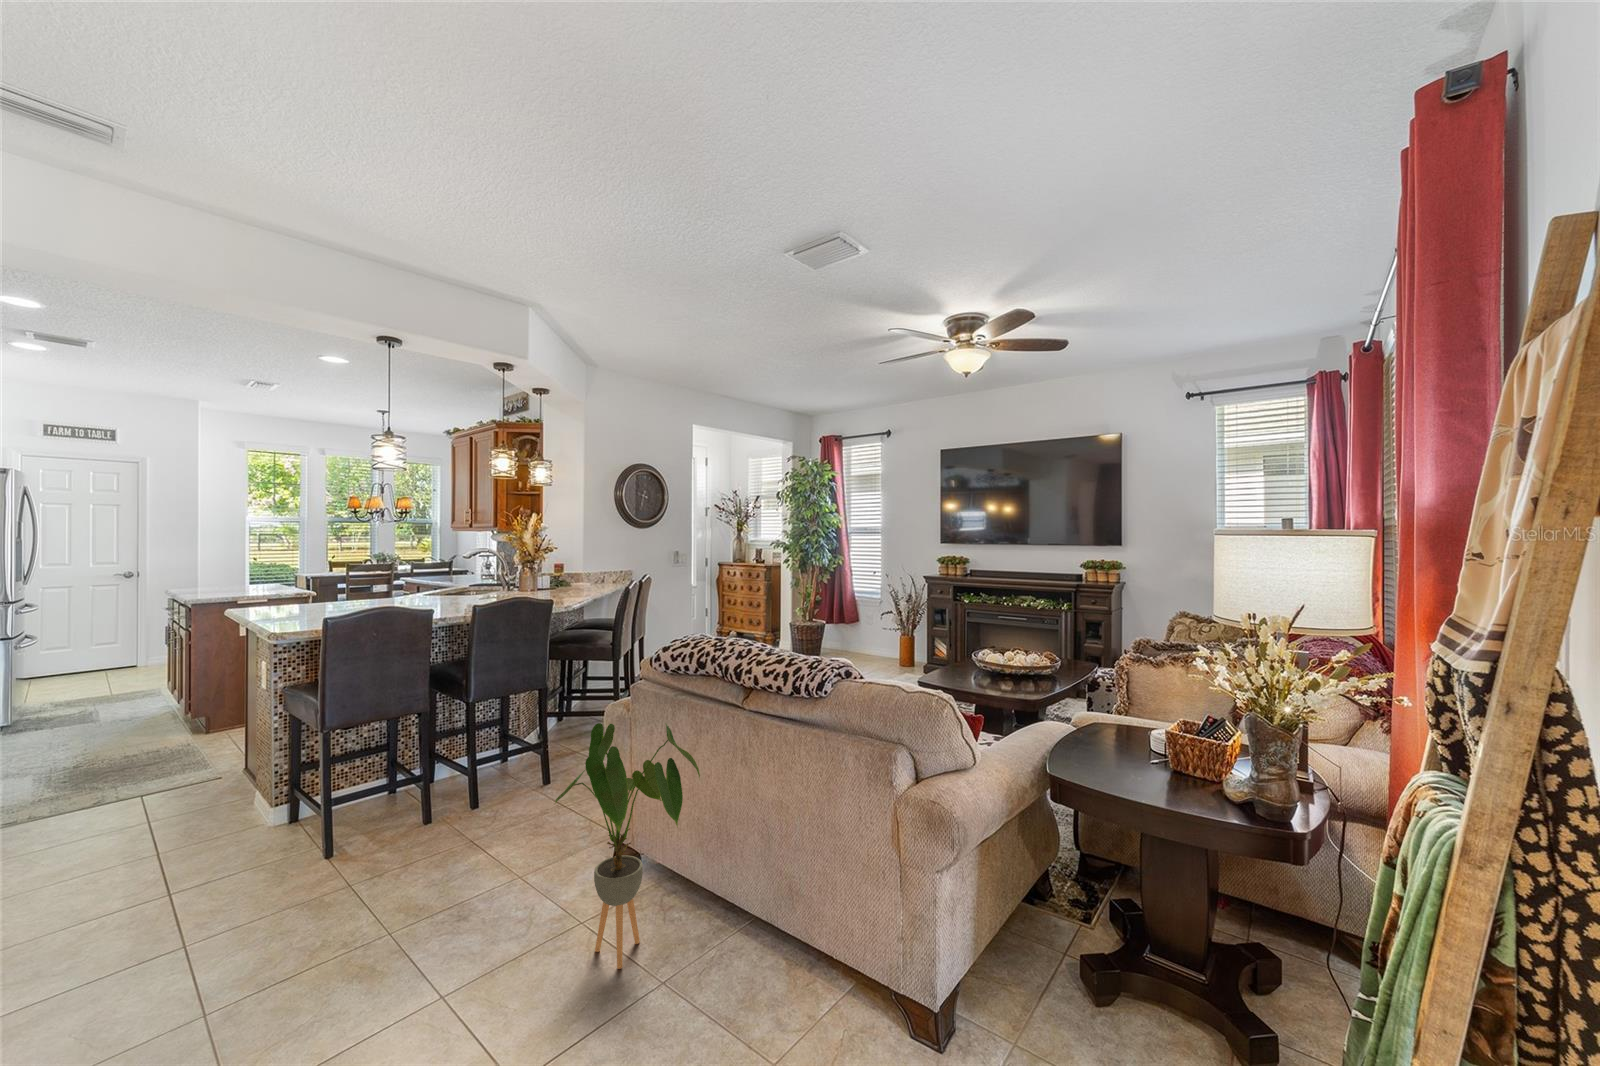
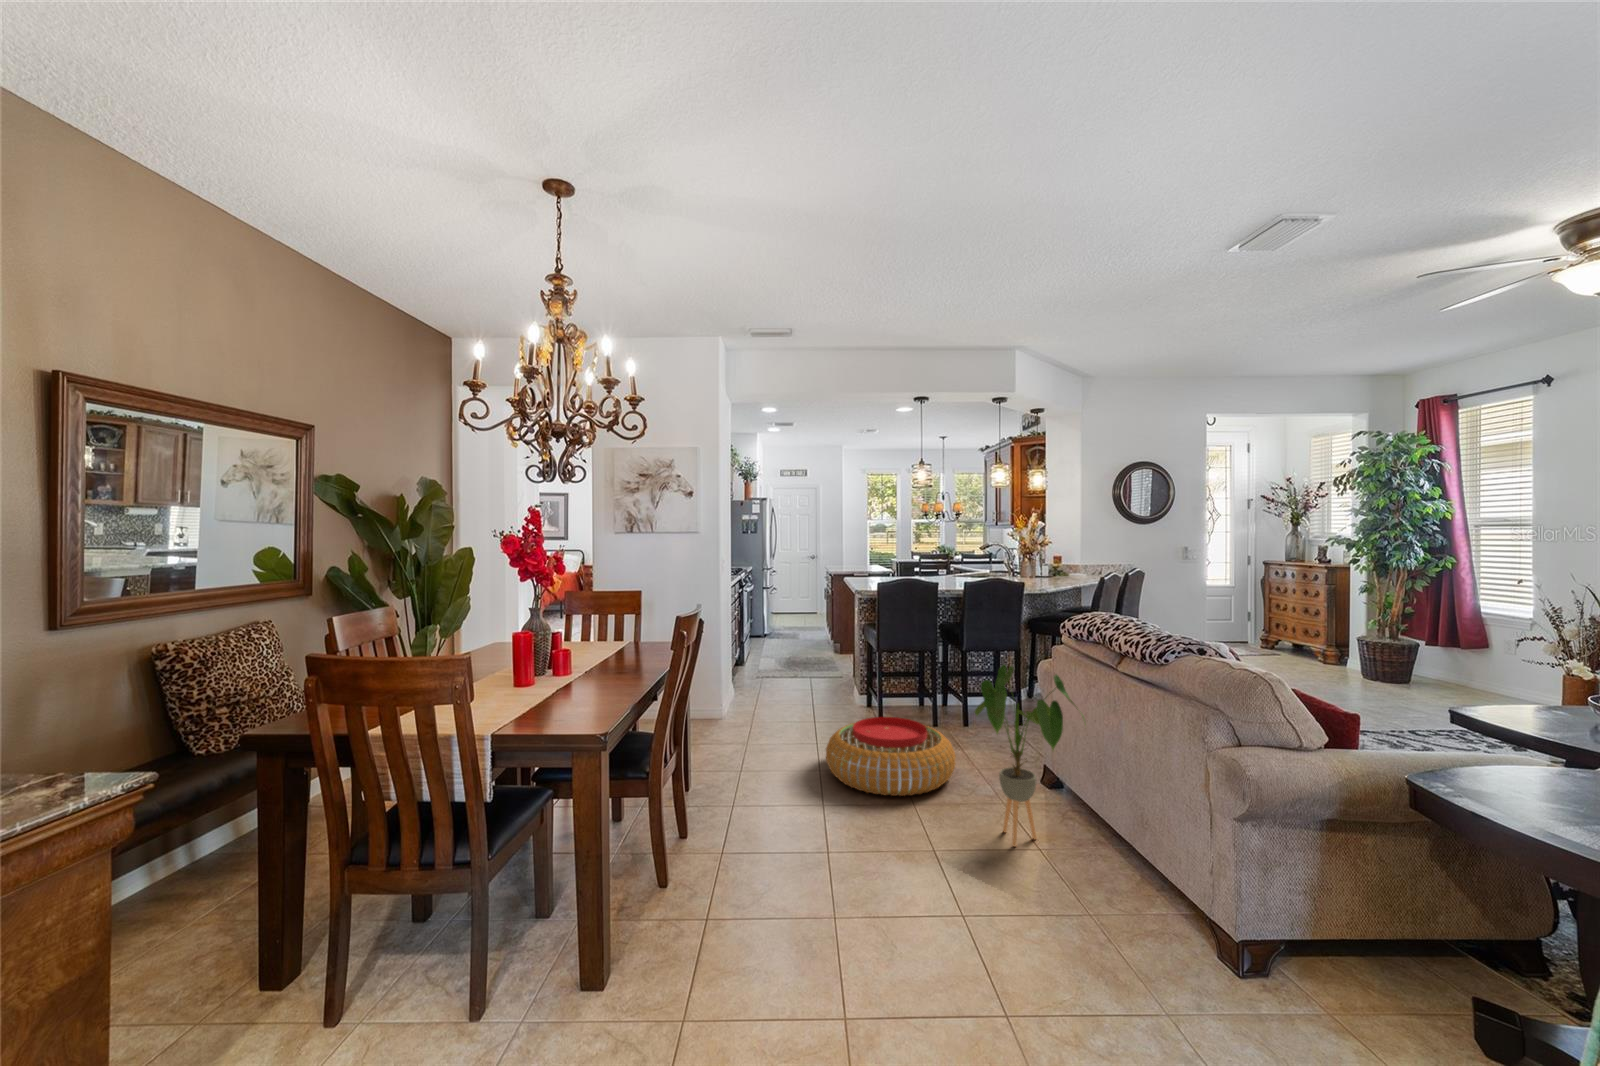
pouf: none [249,828,497,988] -> present [826,717,956,796]

